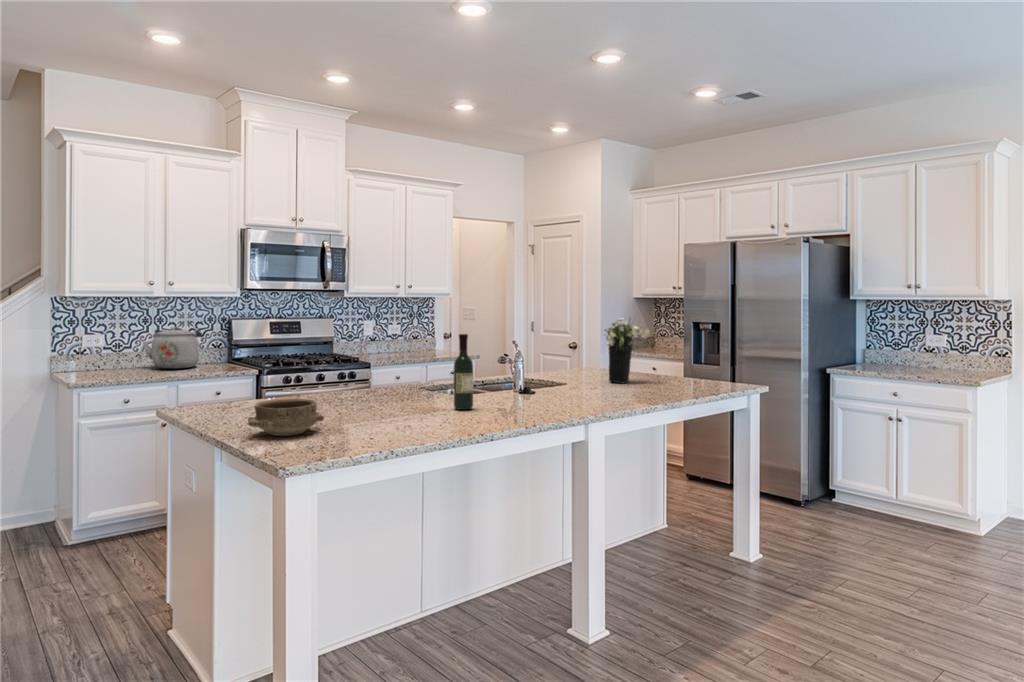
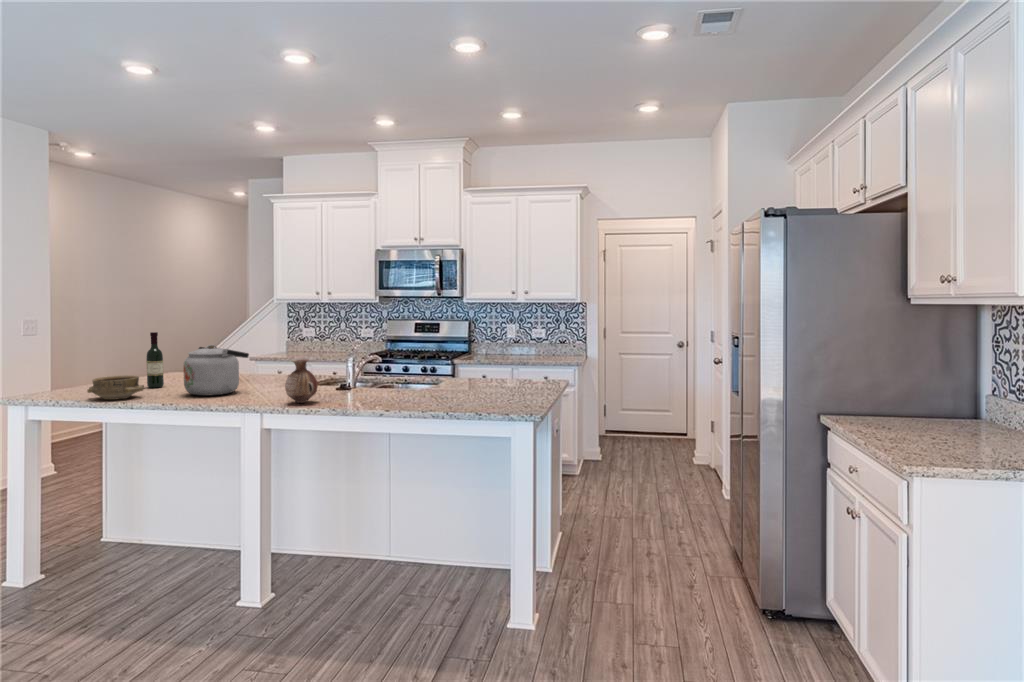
flower arrangement: present [605,318,649,383] -> none [469,327,529,400]
kettle: present [143,327,202,369] -> present [183,345,249,396]
wine bottle: present [454,334,473,410] -> present [146,332,164,388]
vase: none [495,357,536,405] -> present [285,359,318,403]

